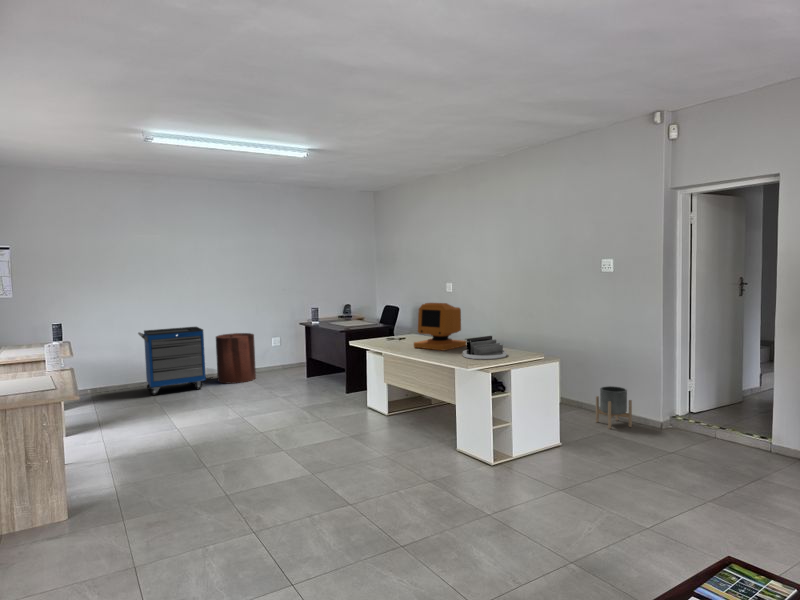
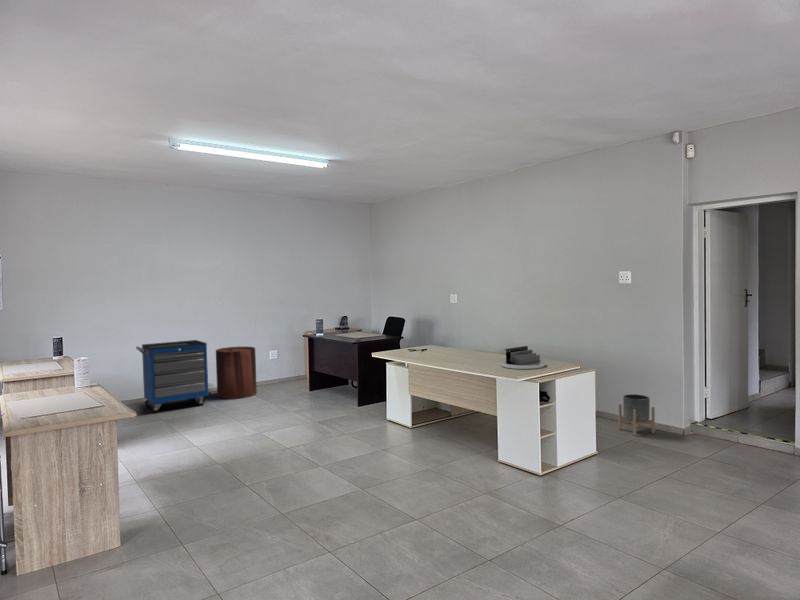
computer monitor: present [414,303,466,350] -> none [443,314,495,361]

